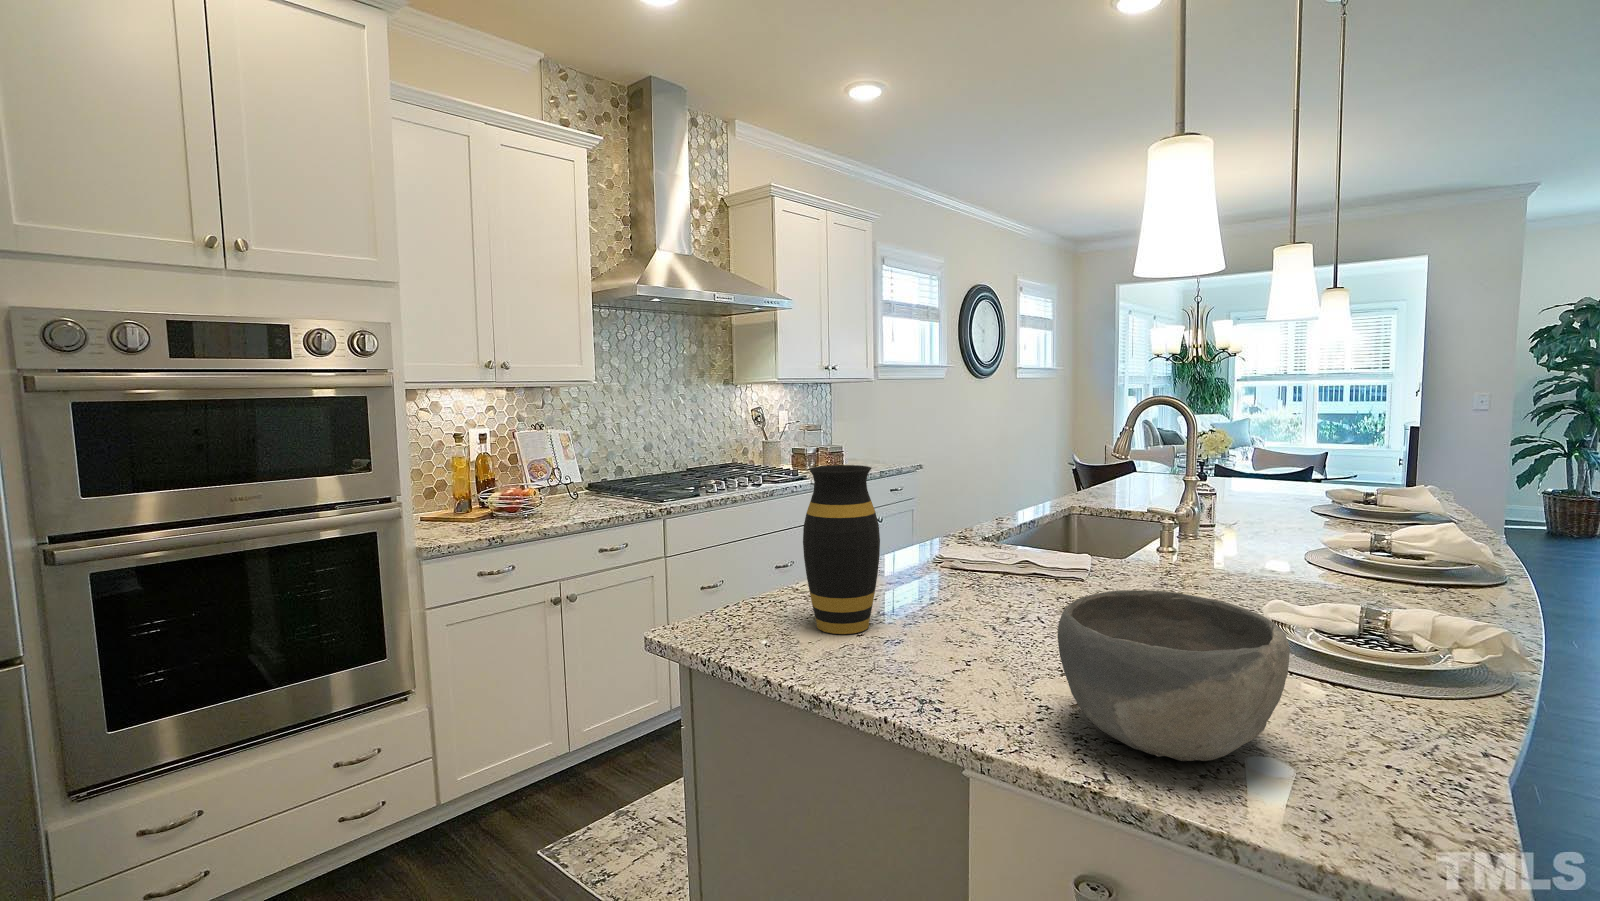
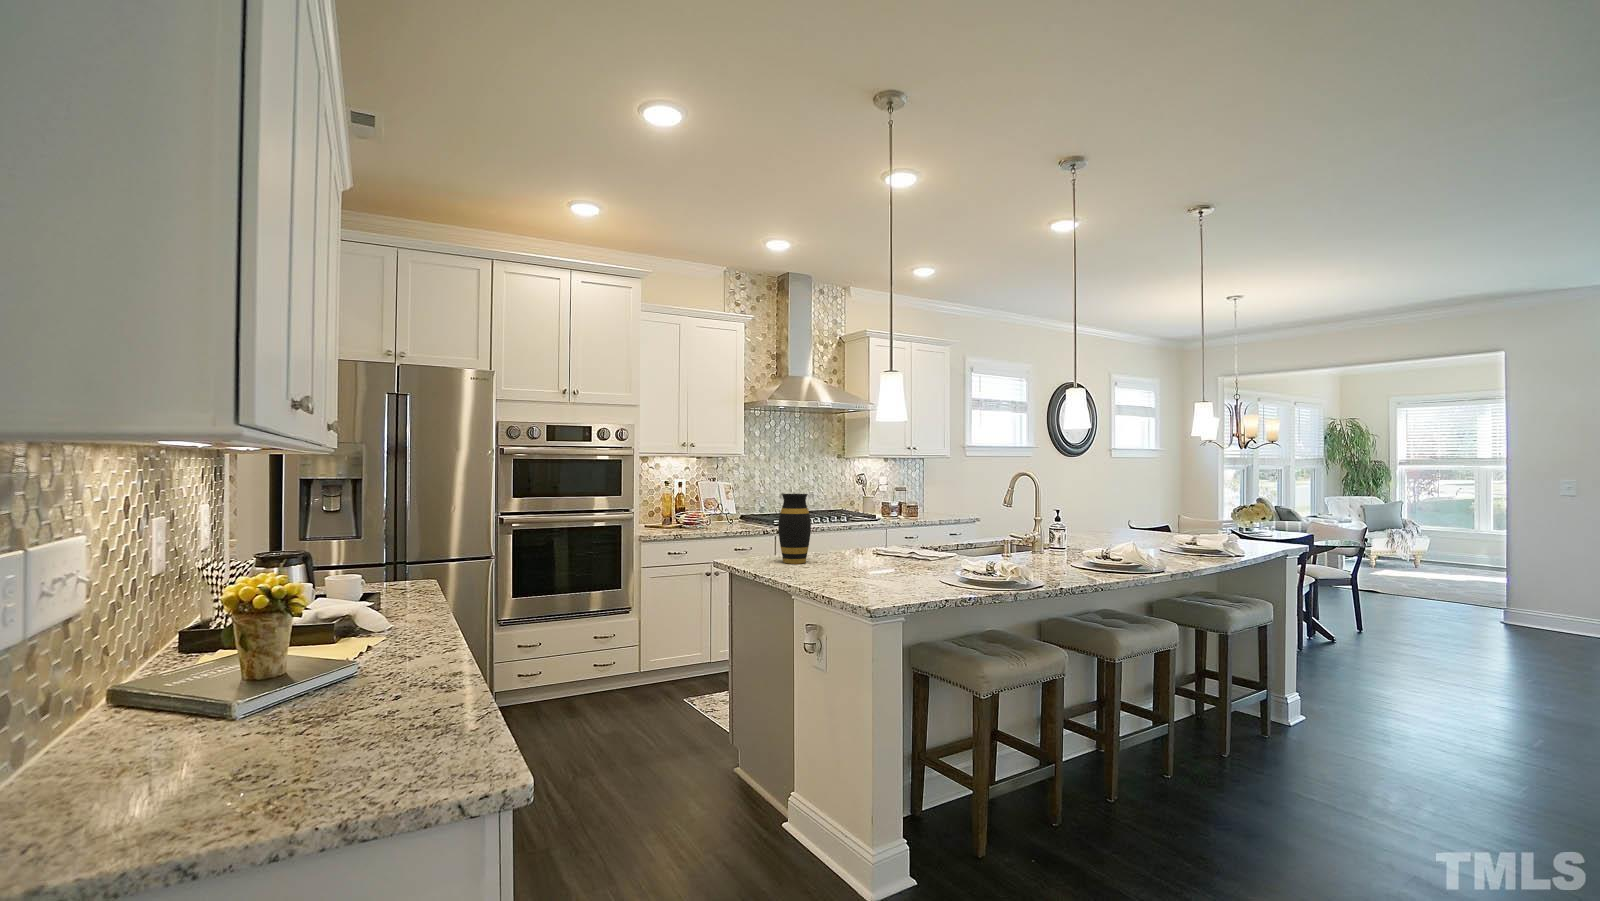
bowl: present [1057,590,1290,761] -> none [820,537,890,586]

